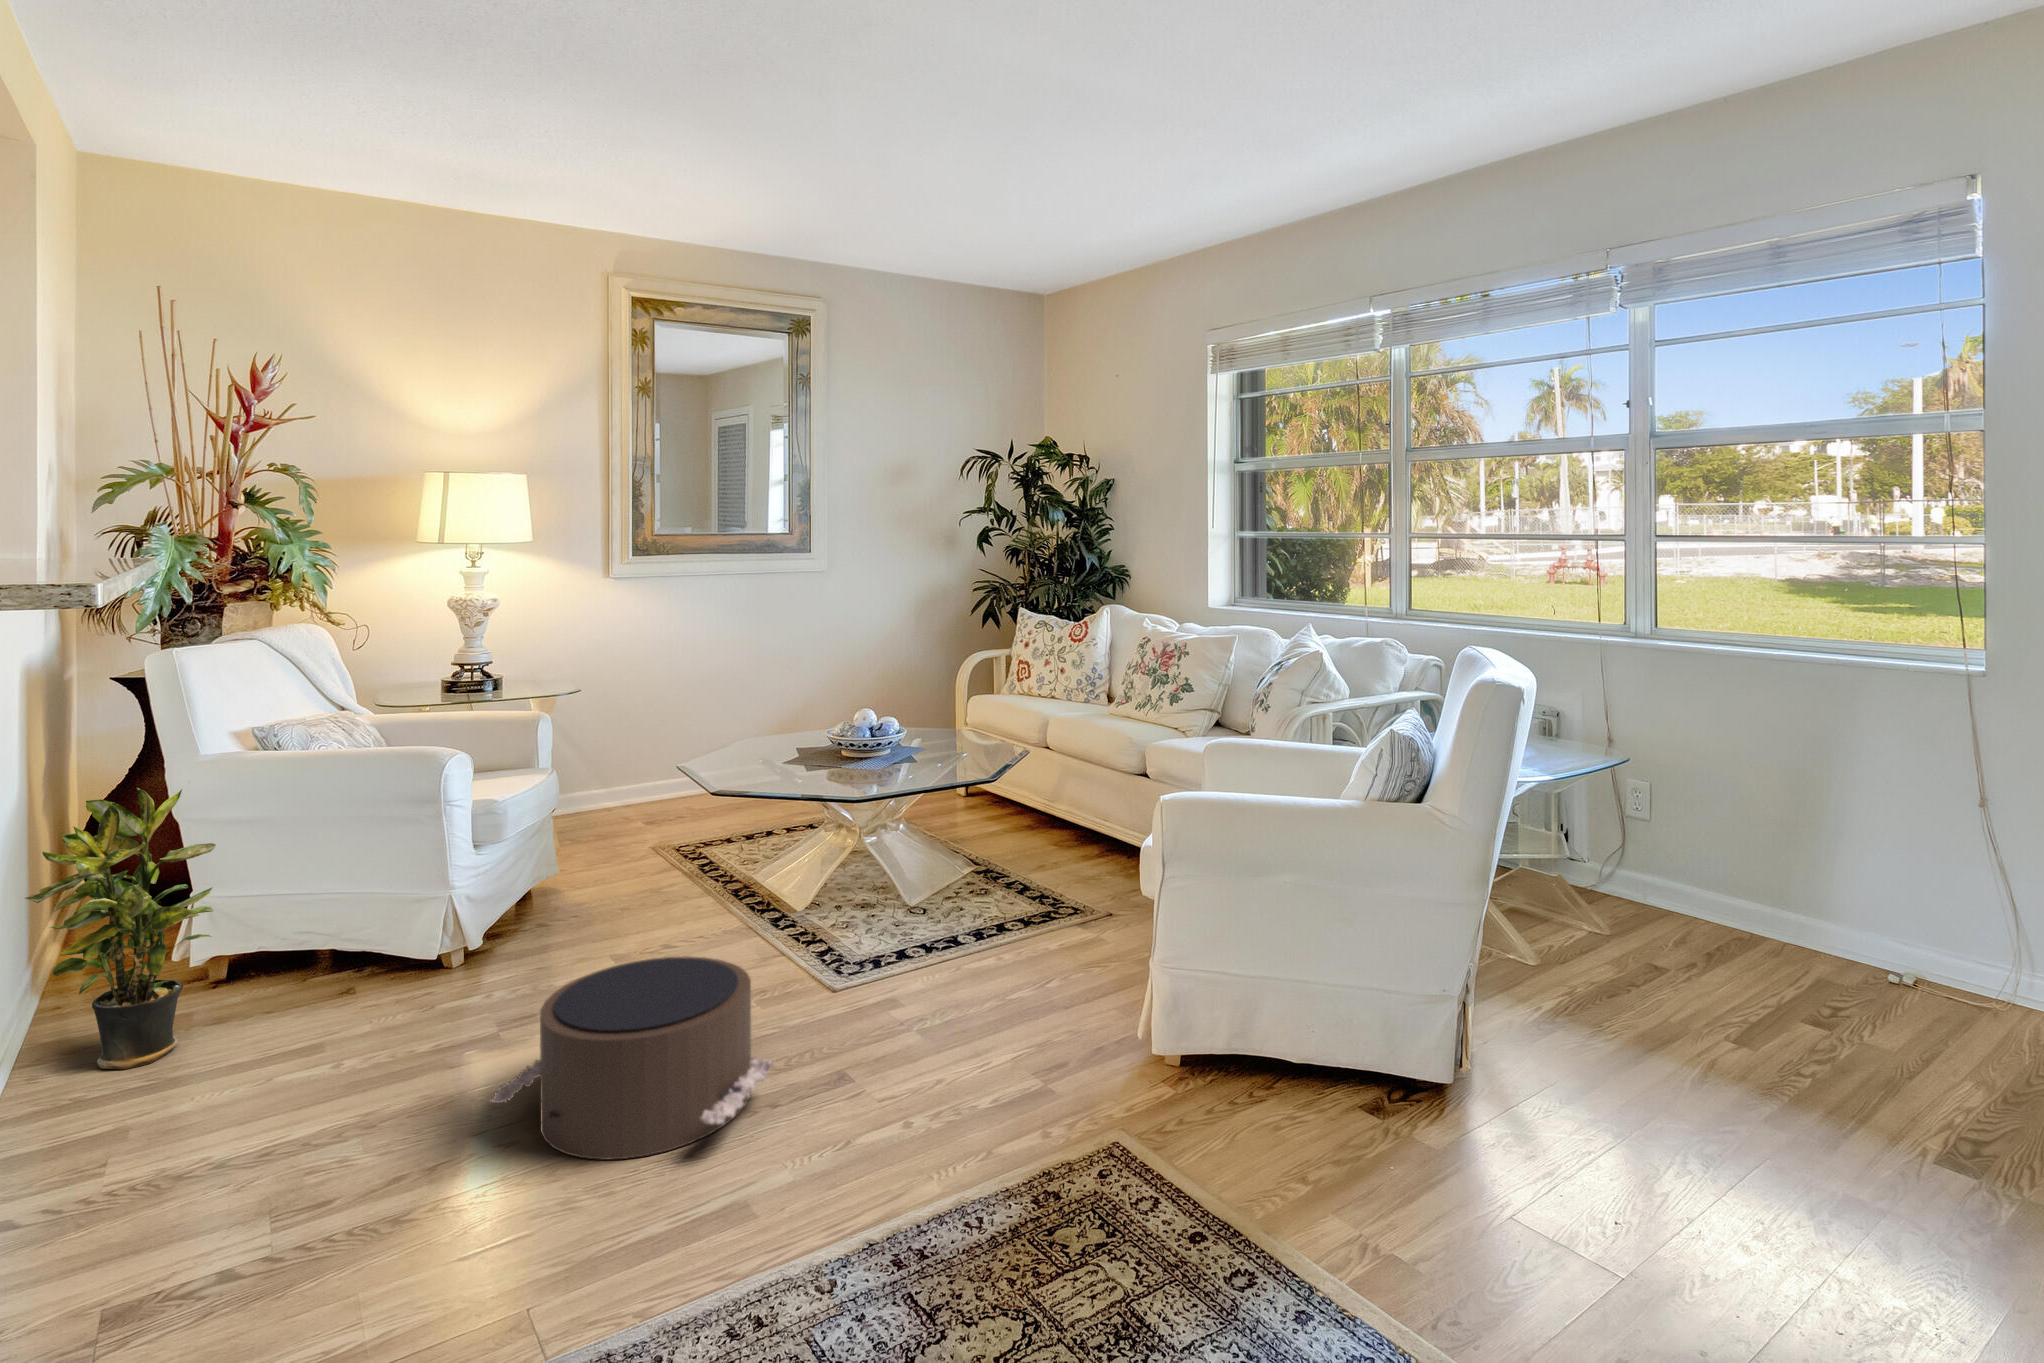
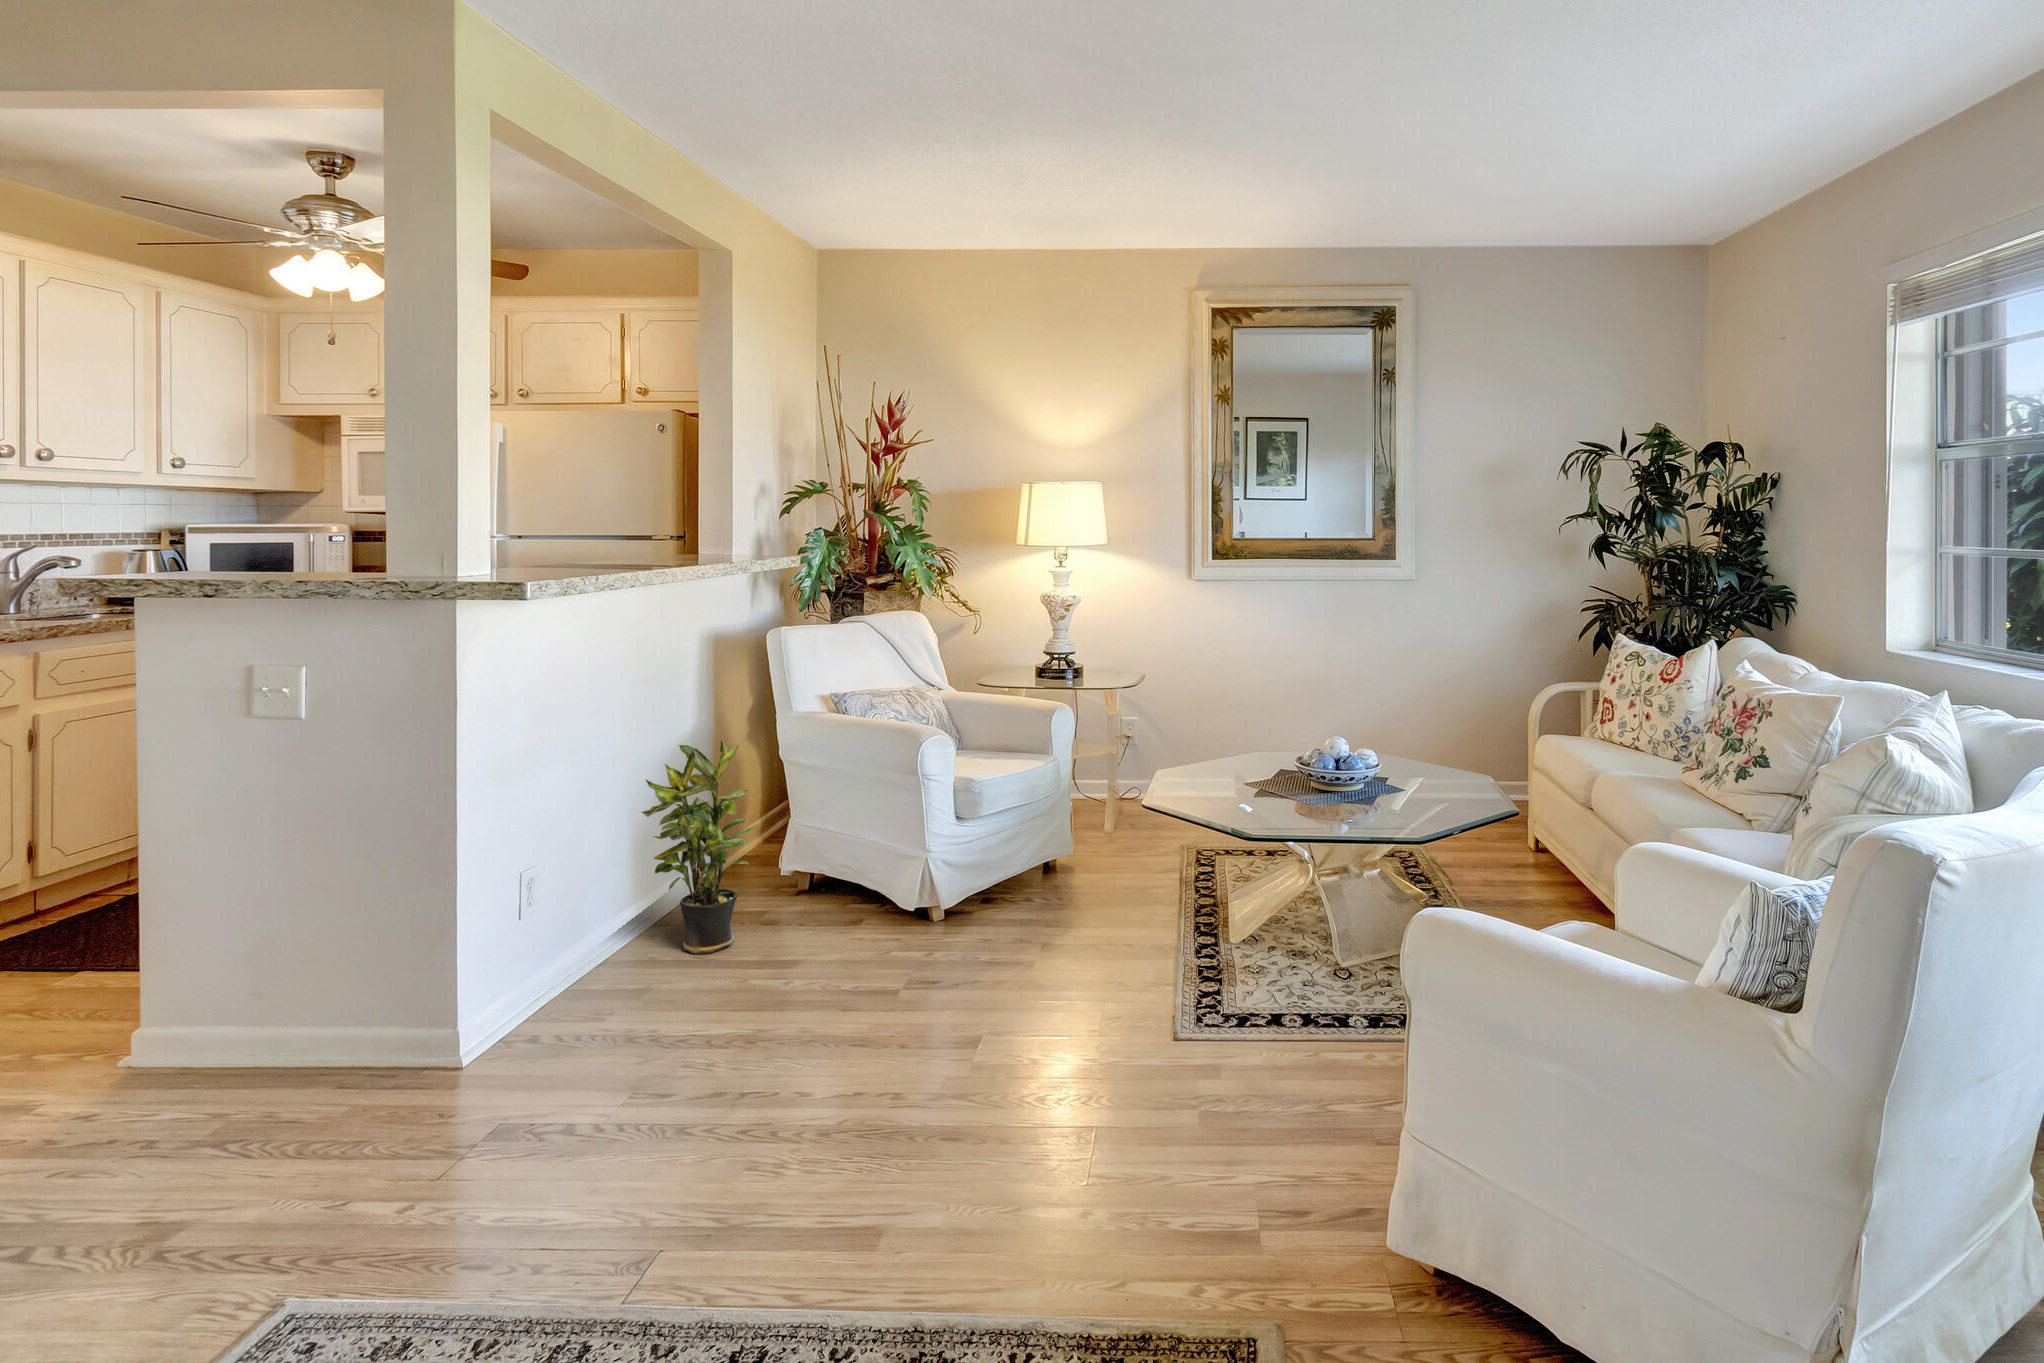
pouf: present [490,956,774,1160] -> none [809,963,1029,1157]

